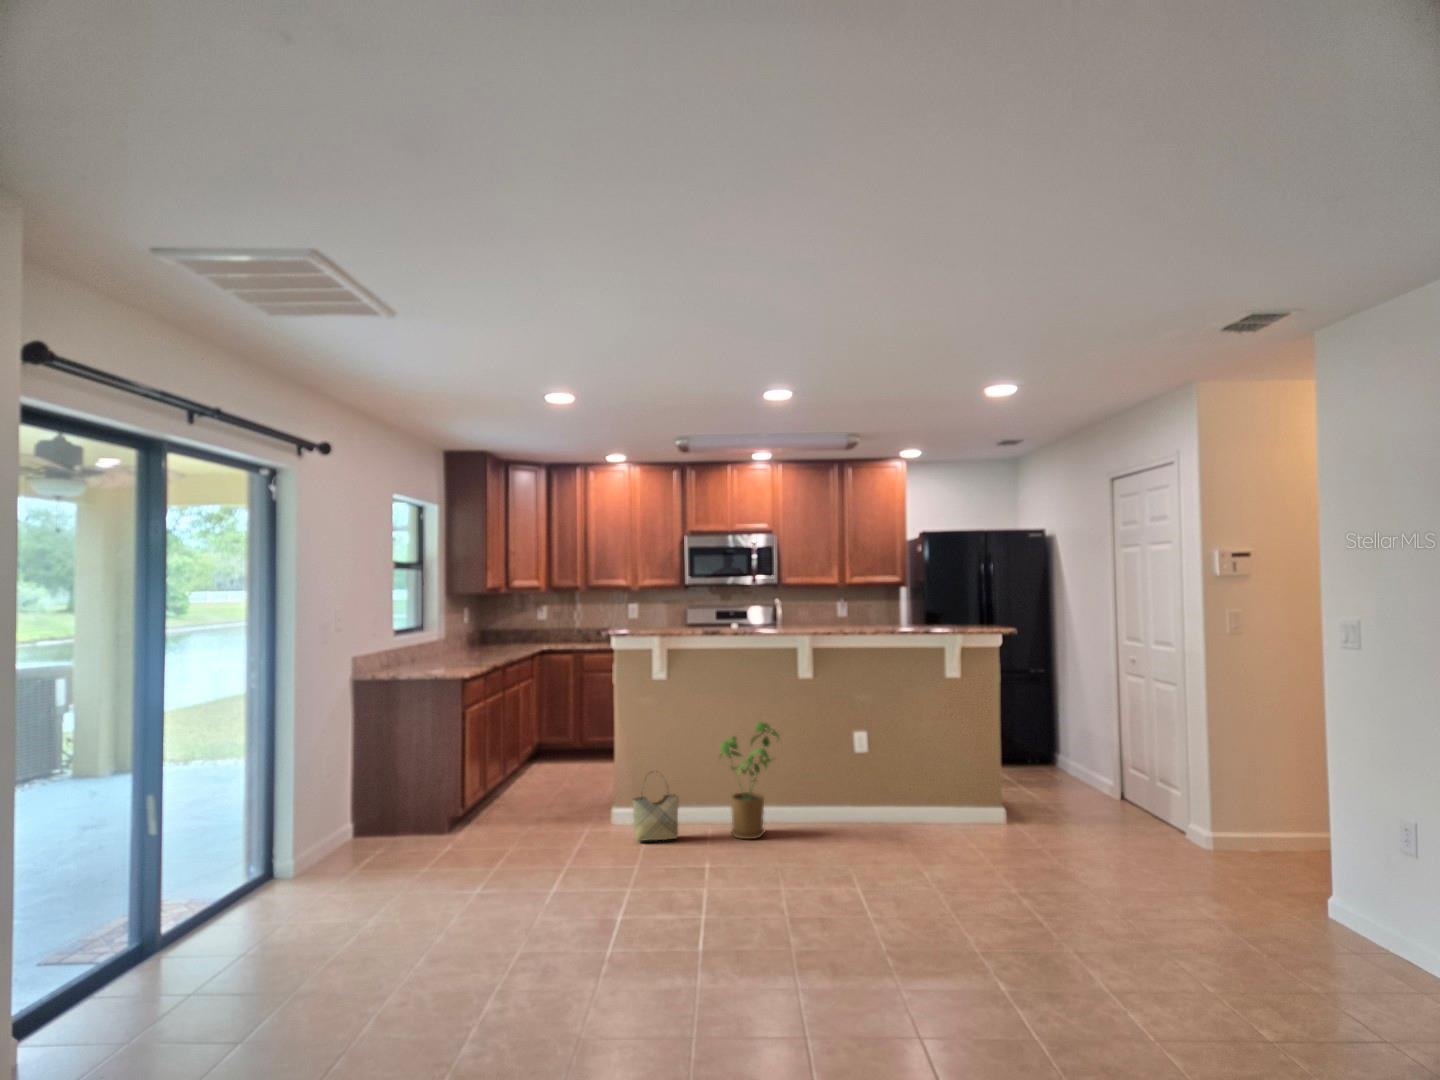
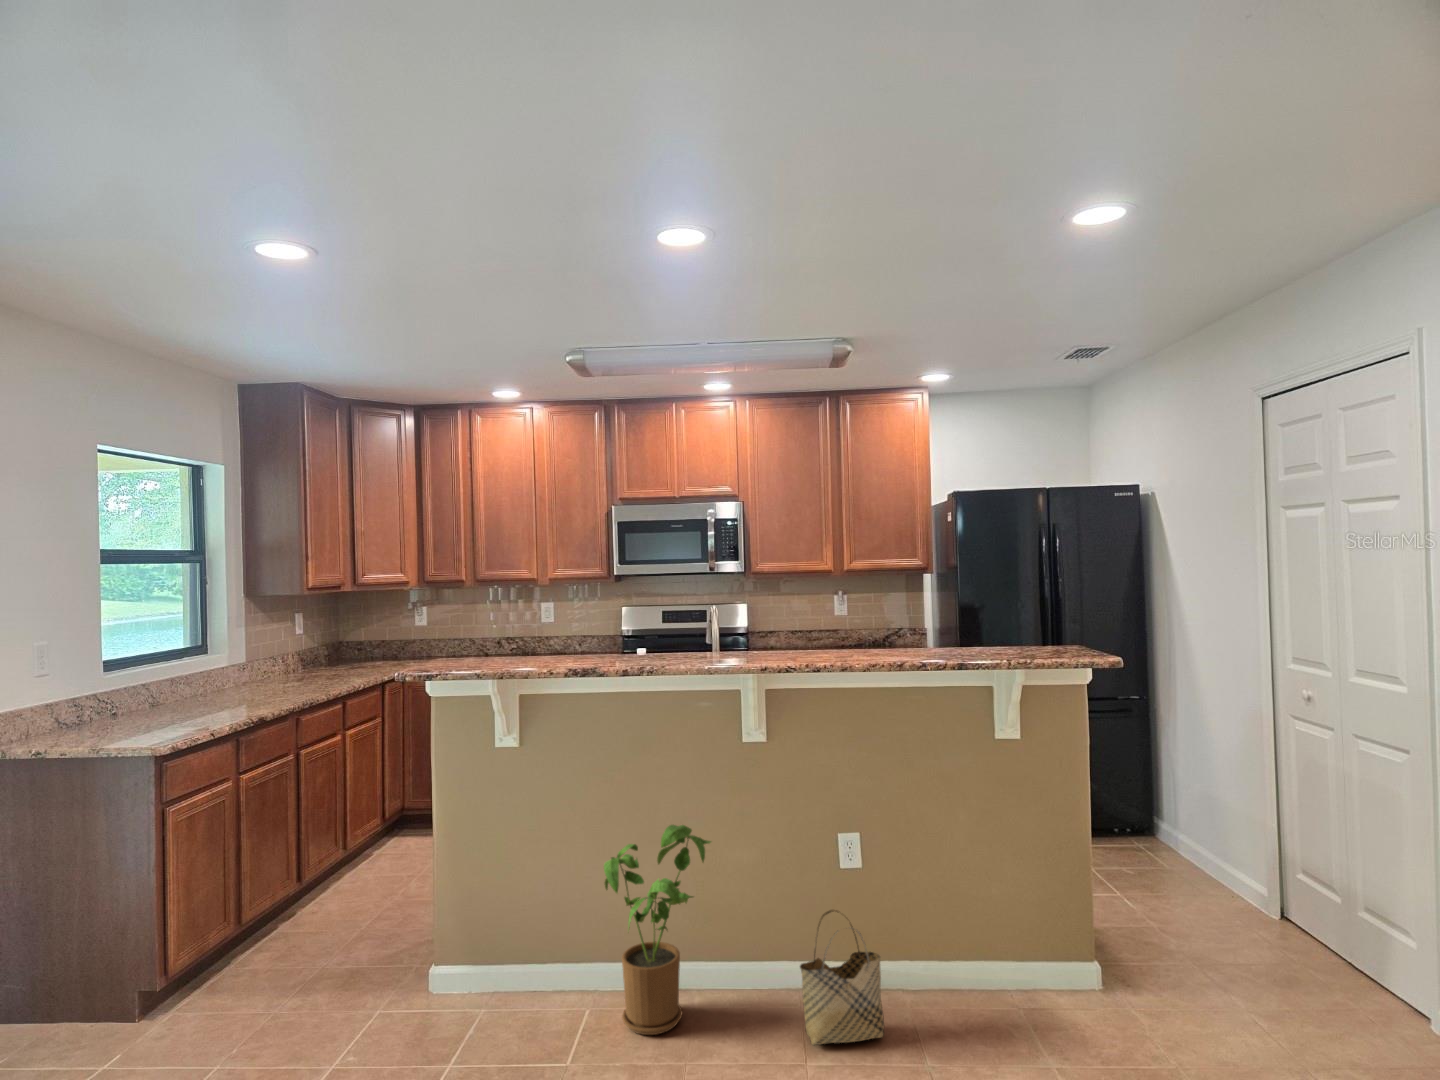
woven basket: present [633,772,679,841] -> present [800,910,884,1045]

